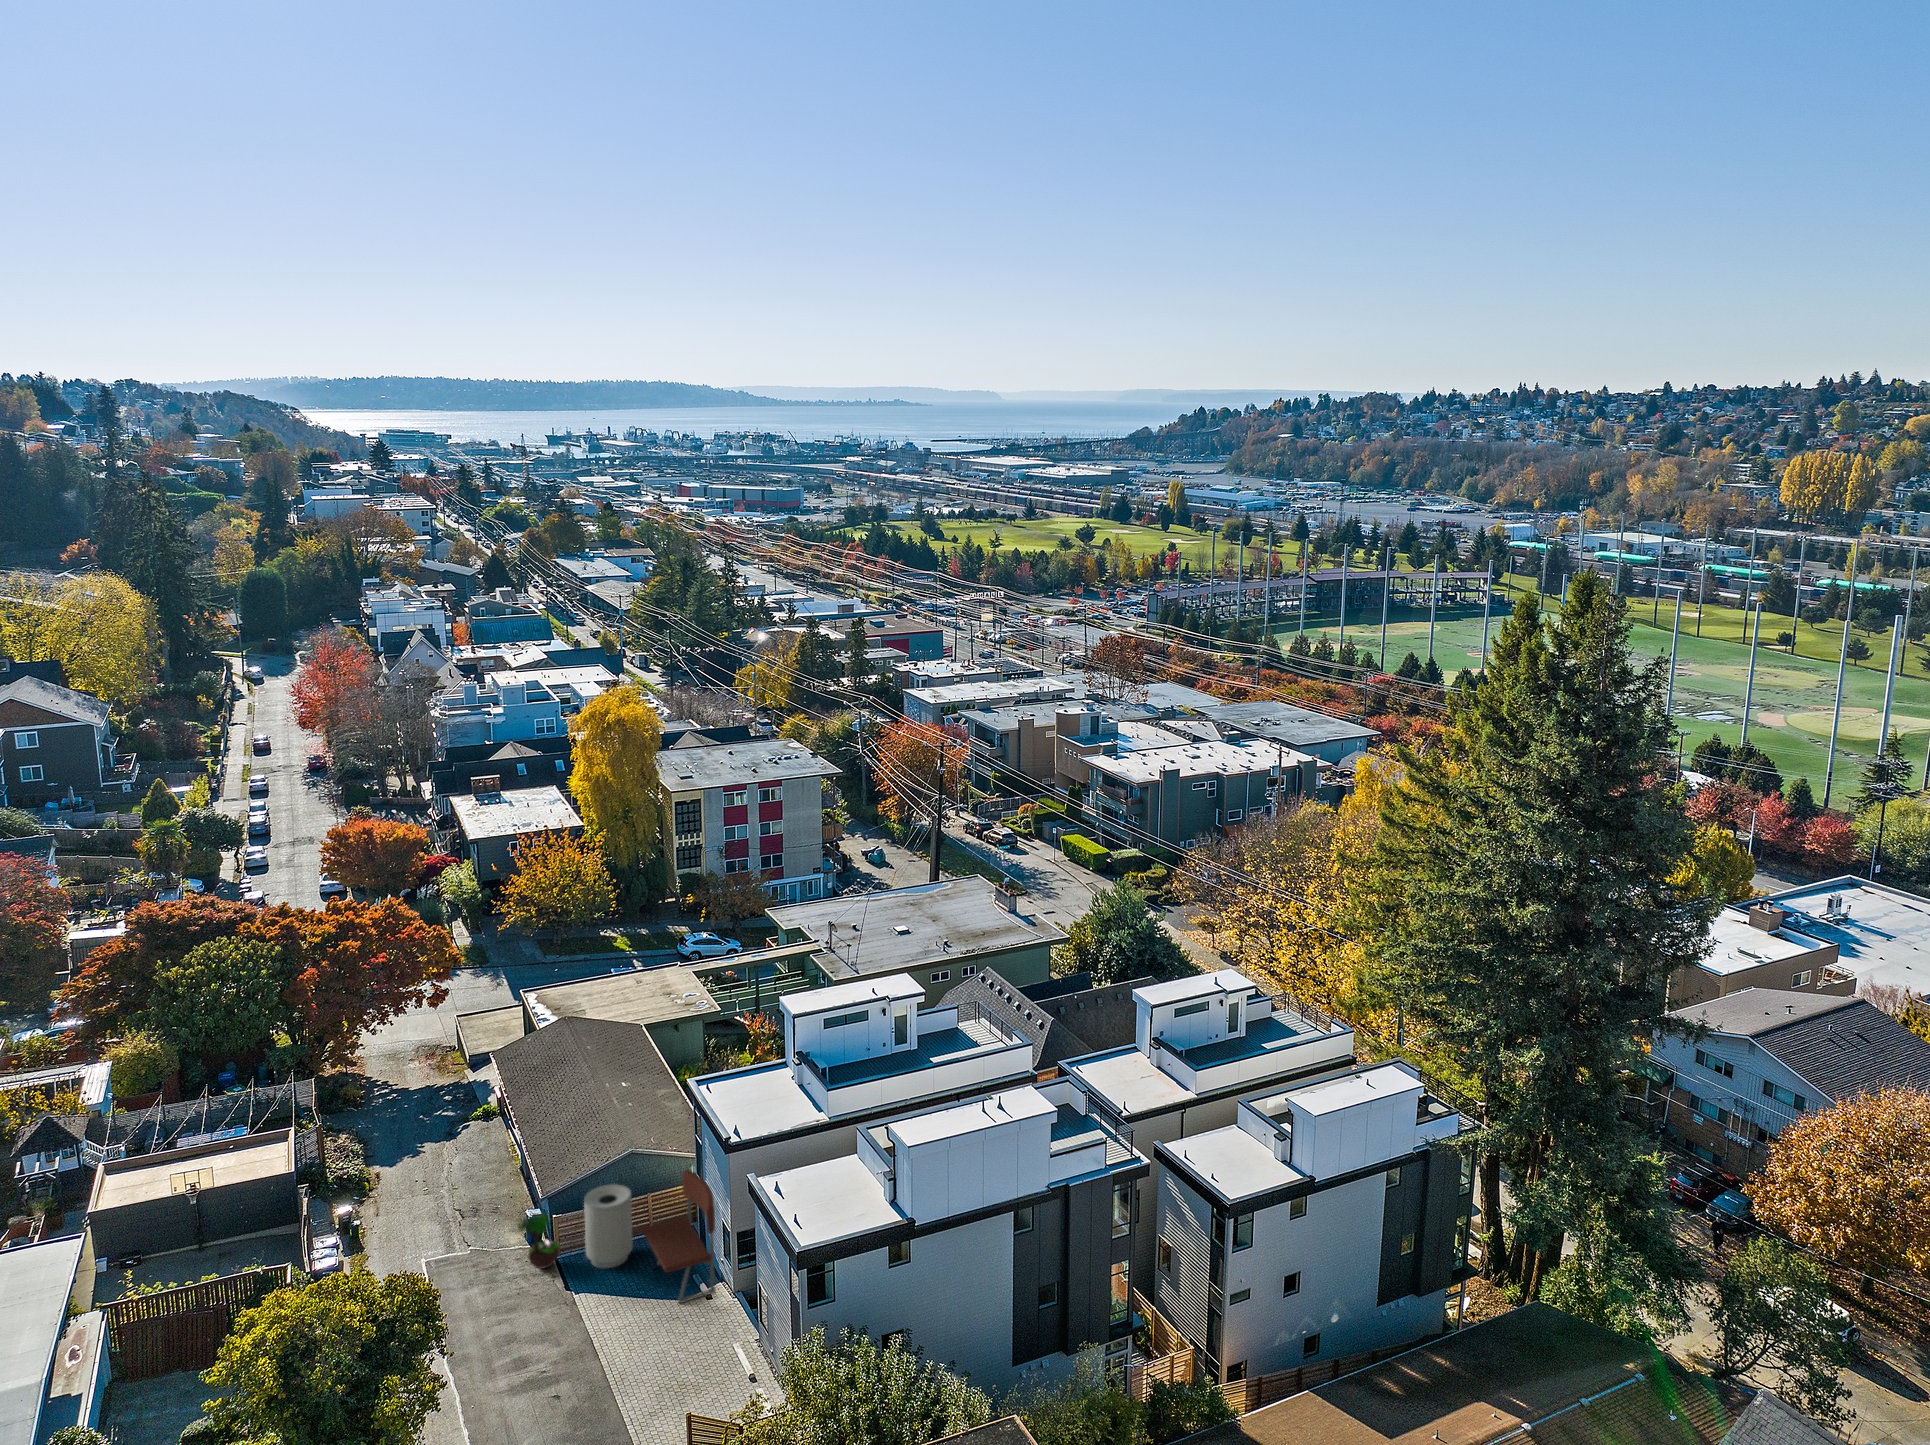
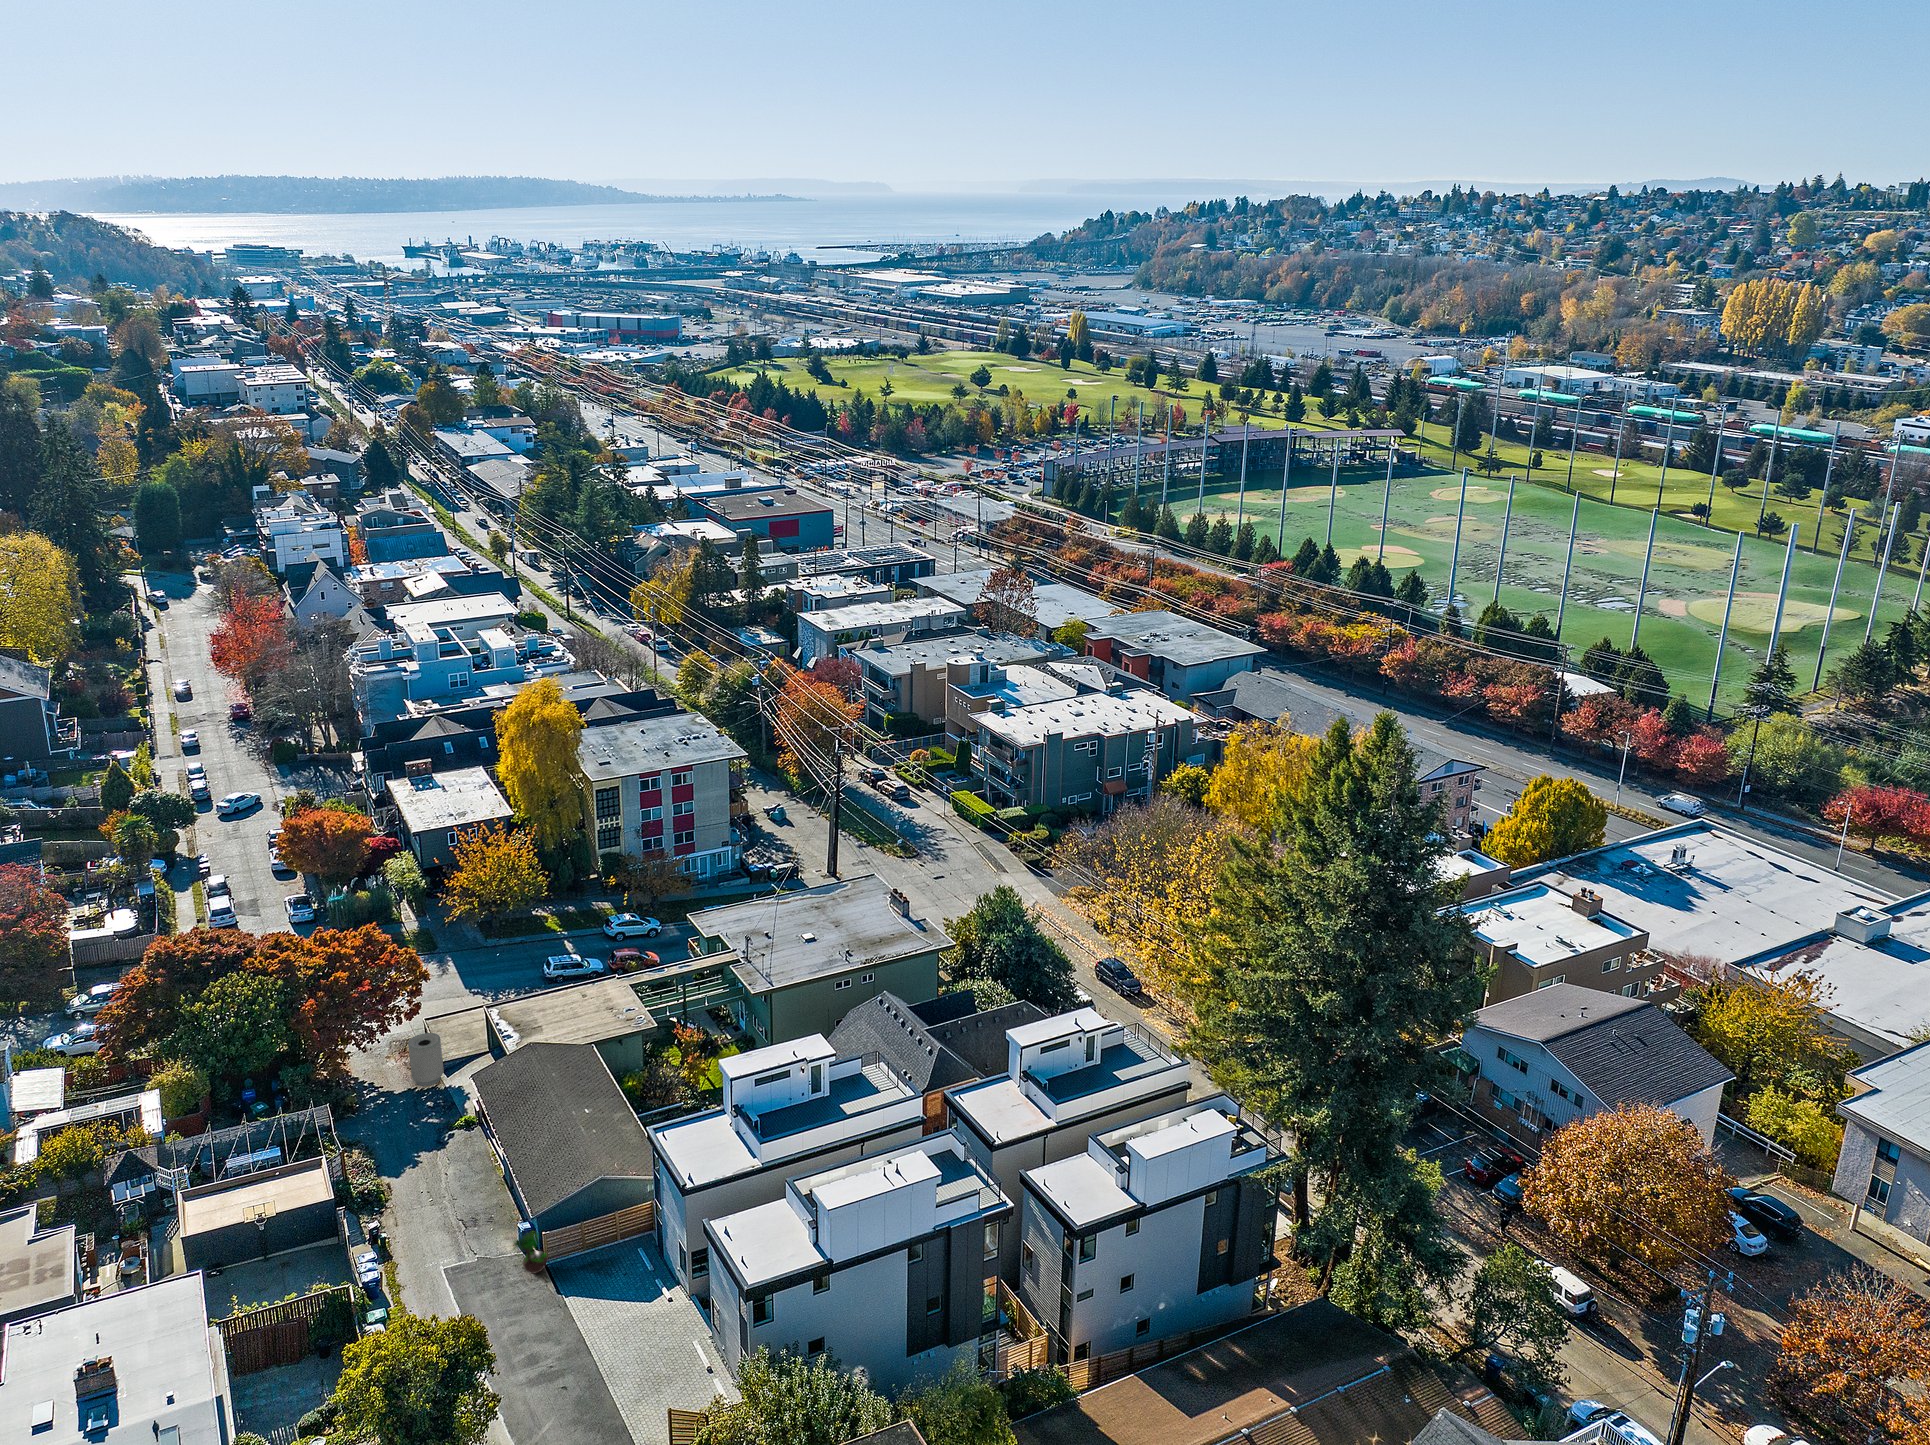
bench: present [643,1169,716,1303] -> none [615,1193,677,1301]
trash can: present [584,1184,633,1268] -> present [408,1033,444,1086]

